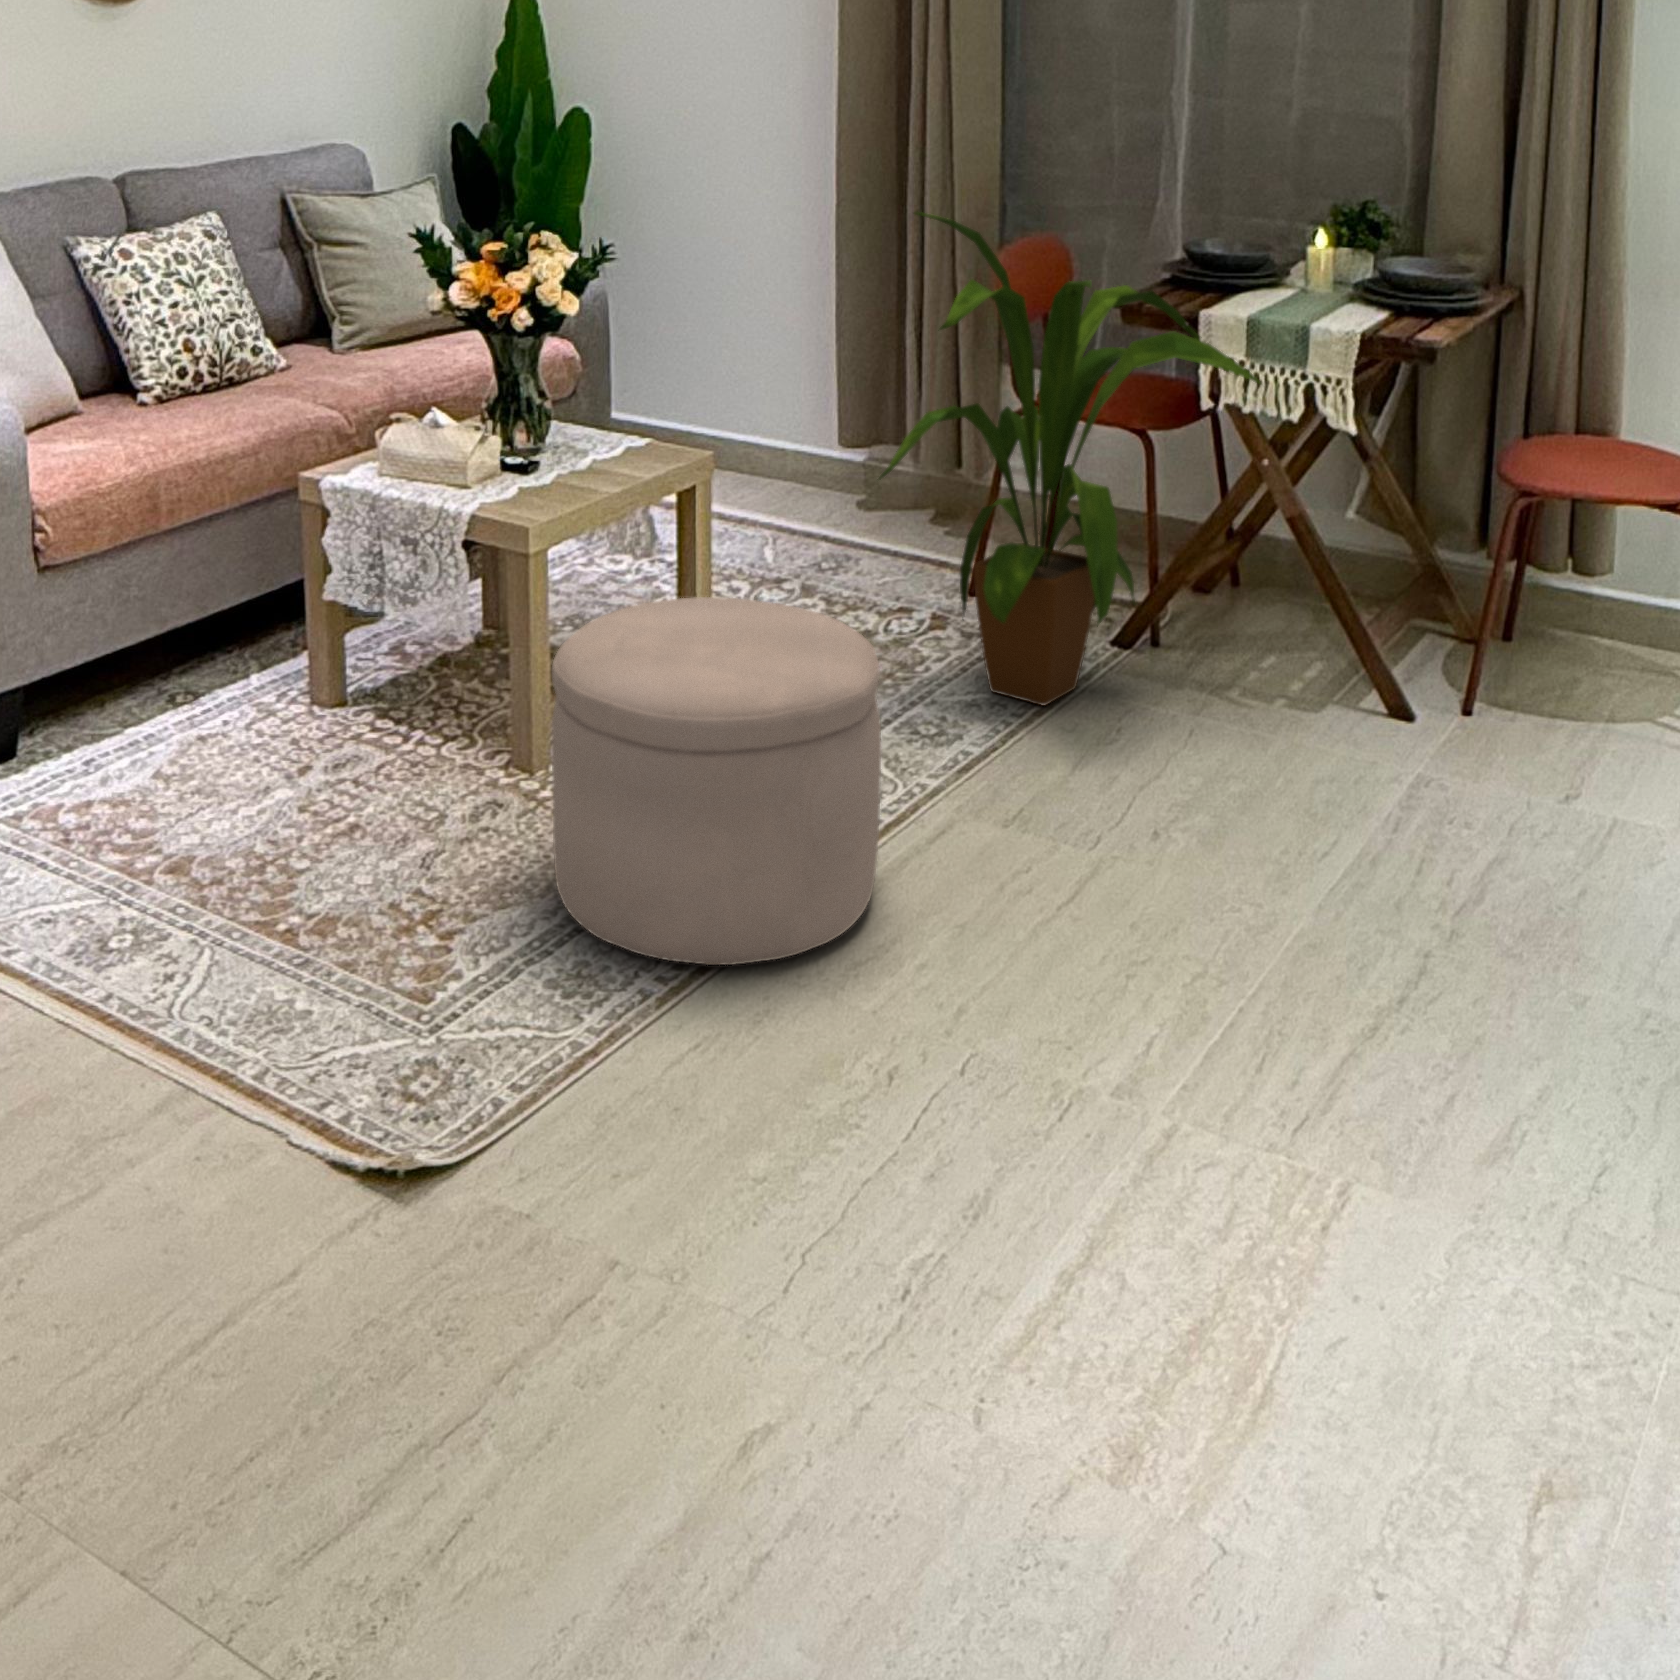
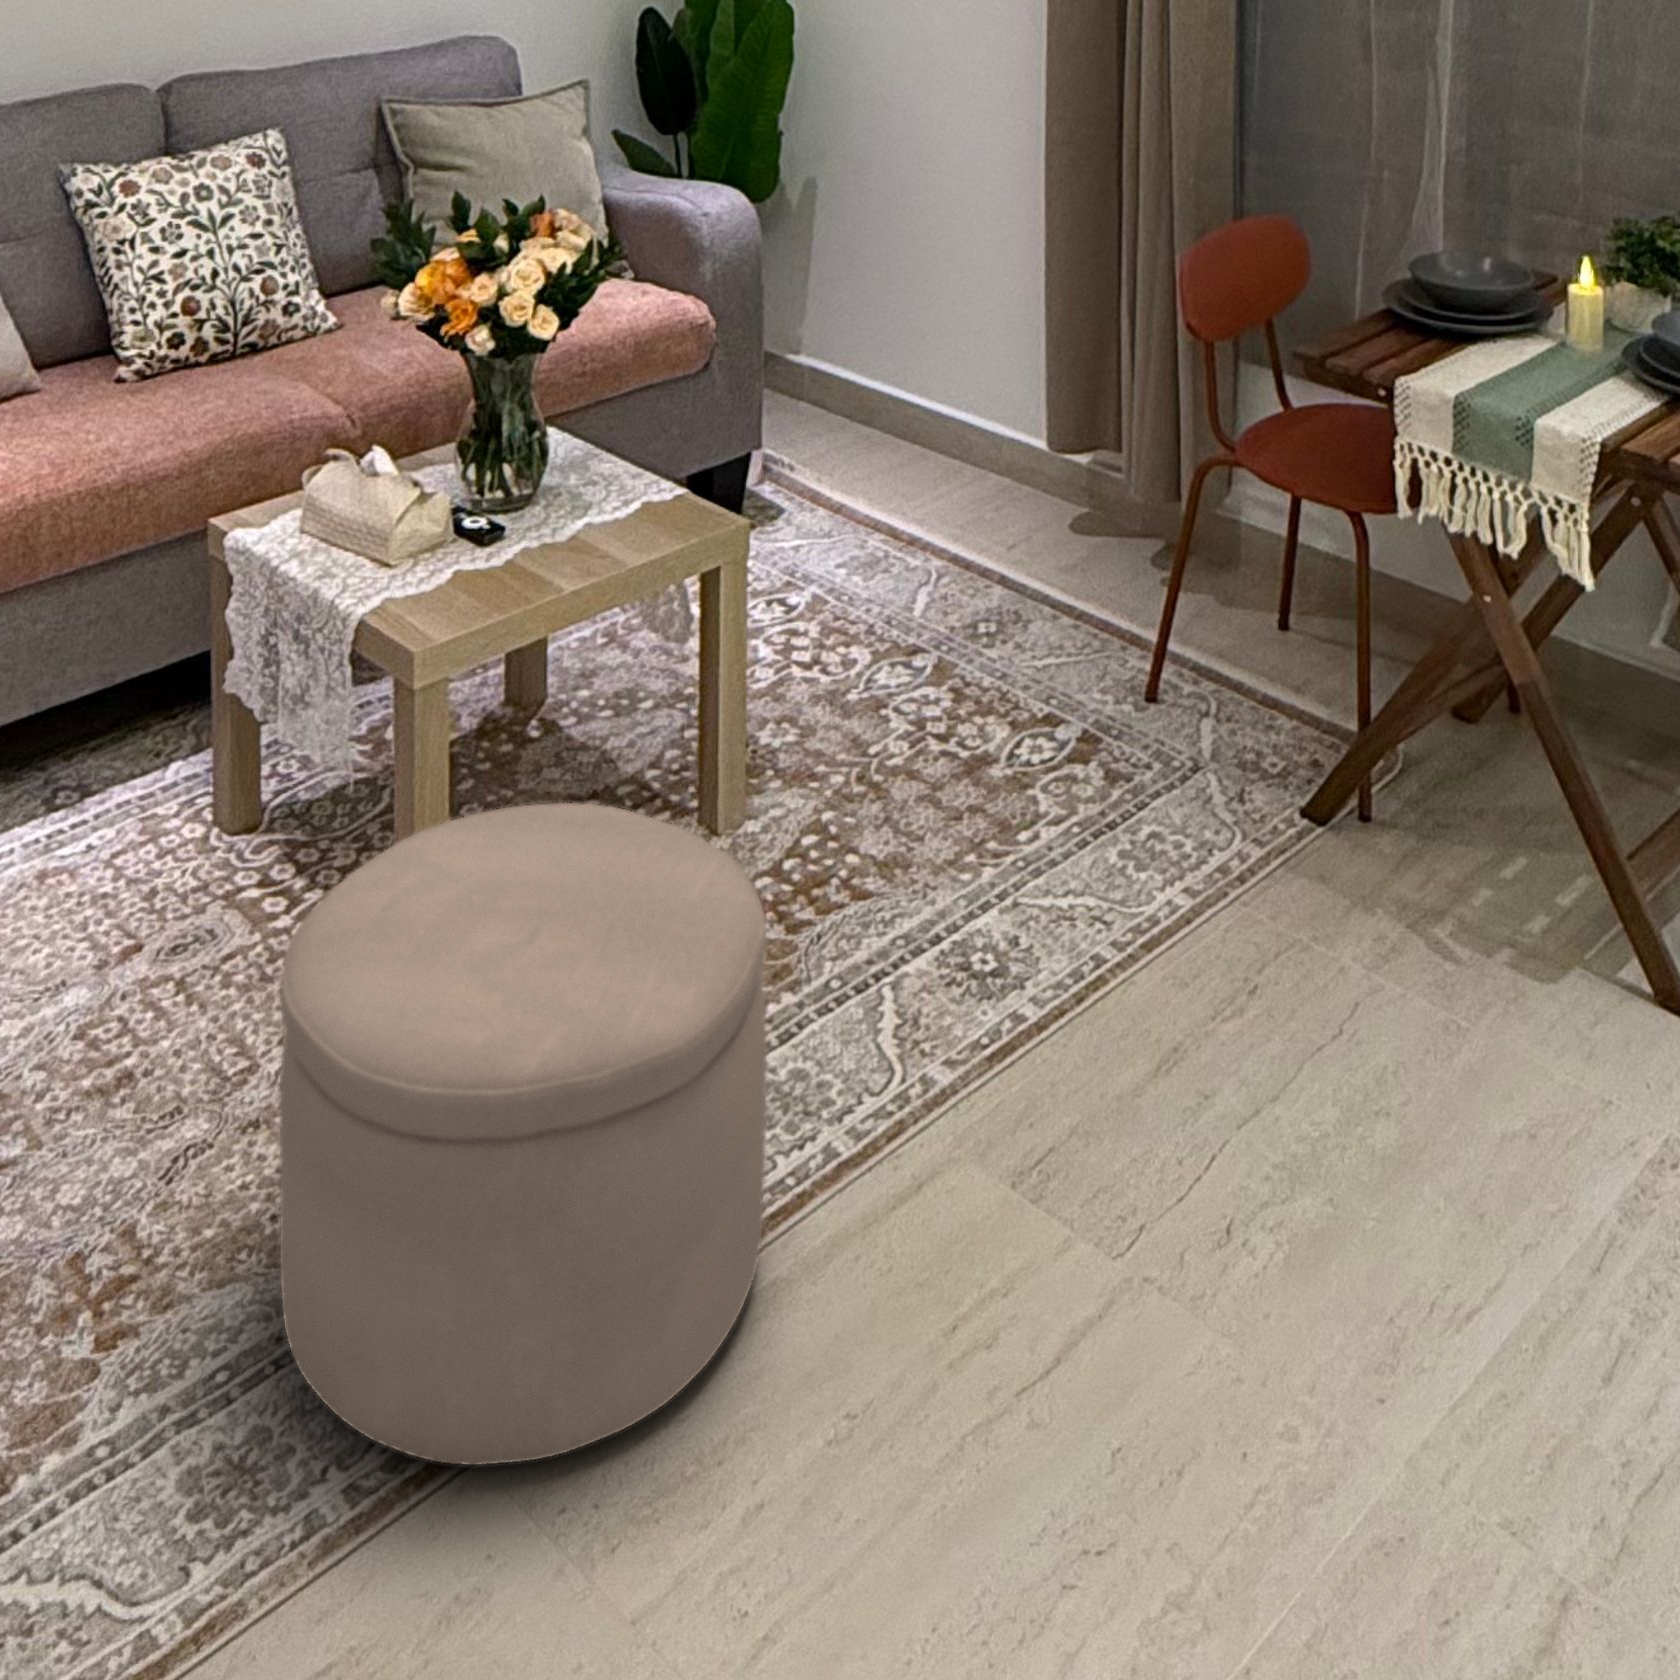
house plant: present [879,212,1260,705] -> none [921,221,1453,925]

